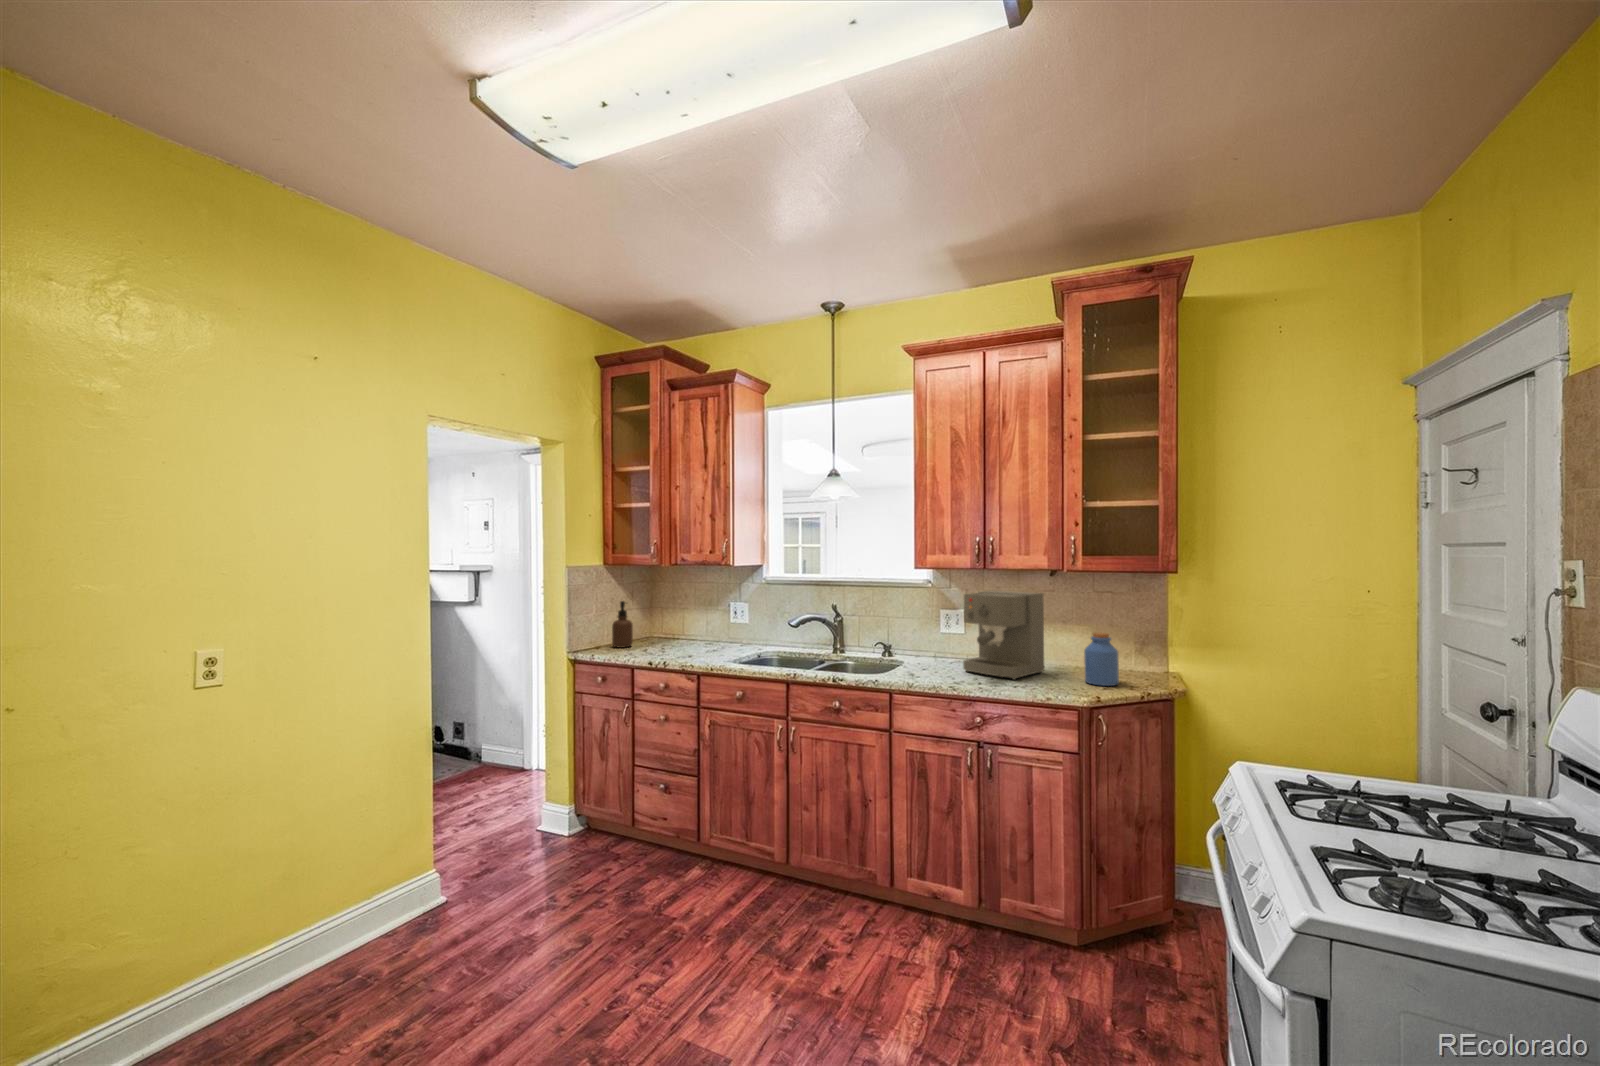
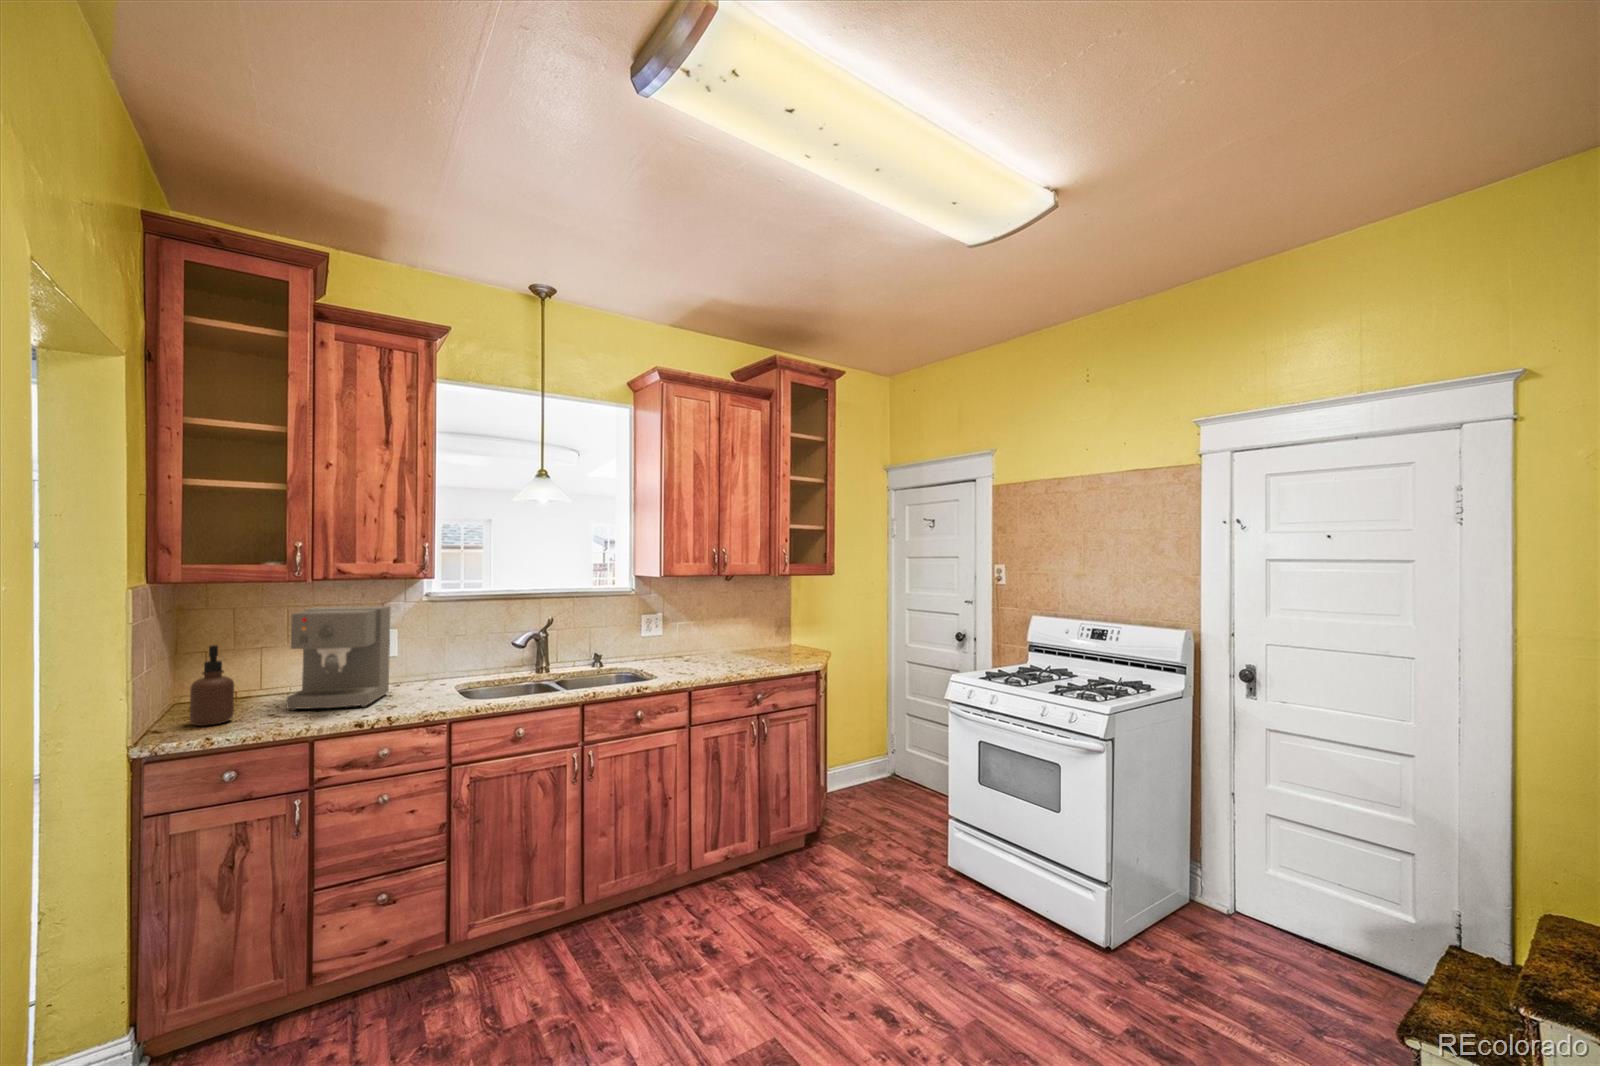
coffee maker: present [963,591,1044,680] -> present [287,606,391,711]
jar: present [1084,632,1119,686] -> none [775,620,798,658]

